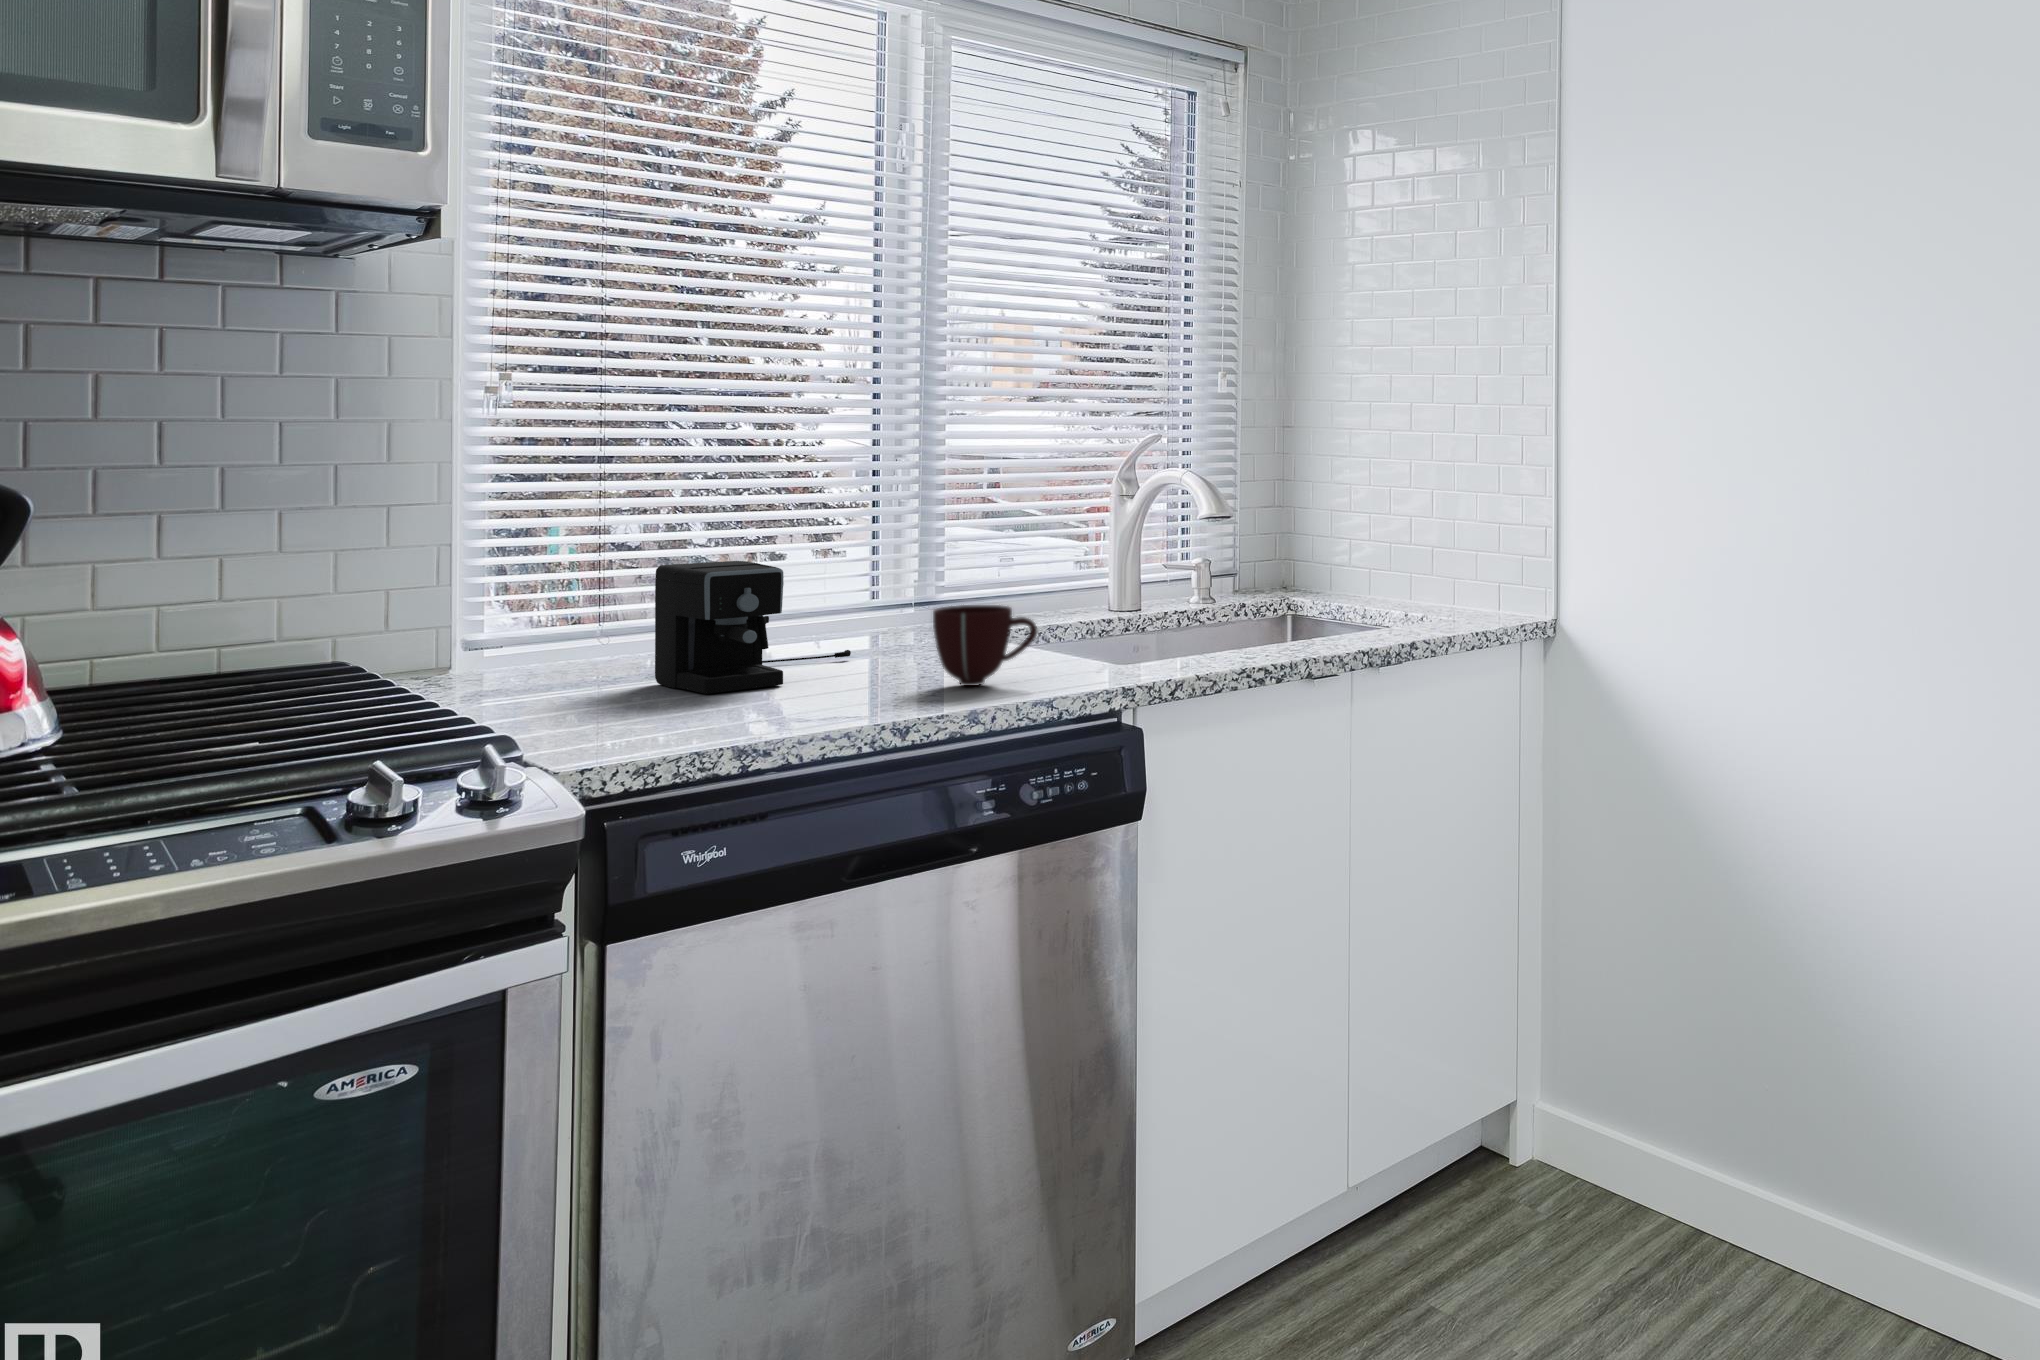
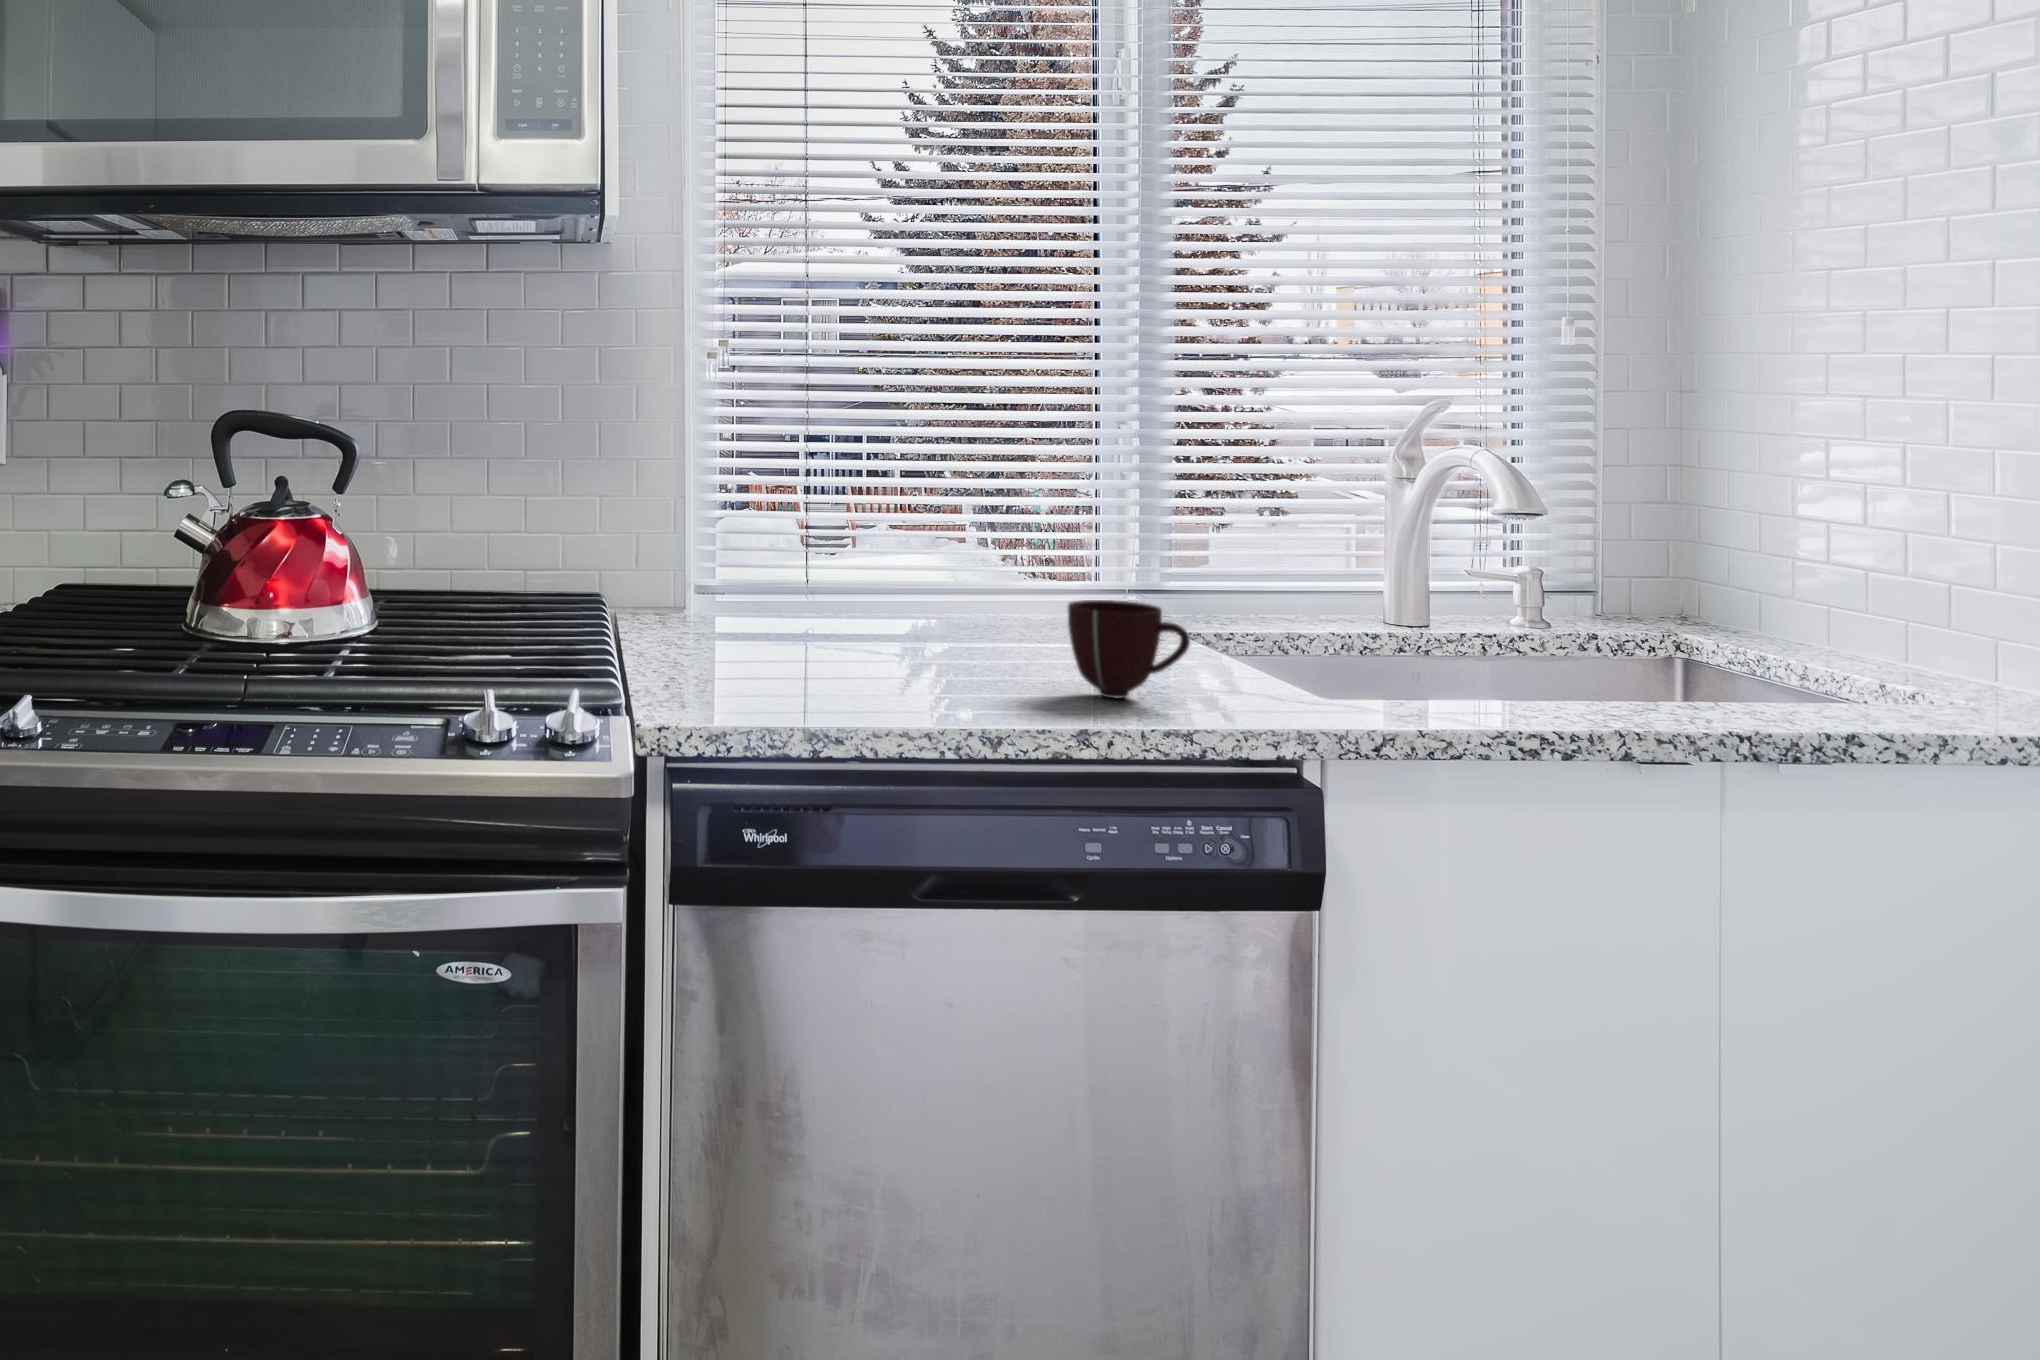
coffee maker: present [655,561,851,694] -> none [820,529,1024,666]

